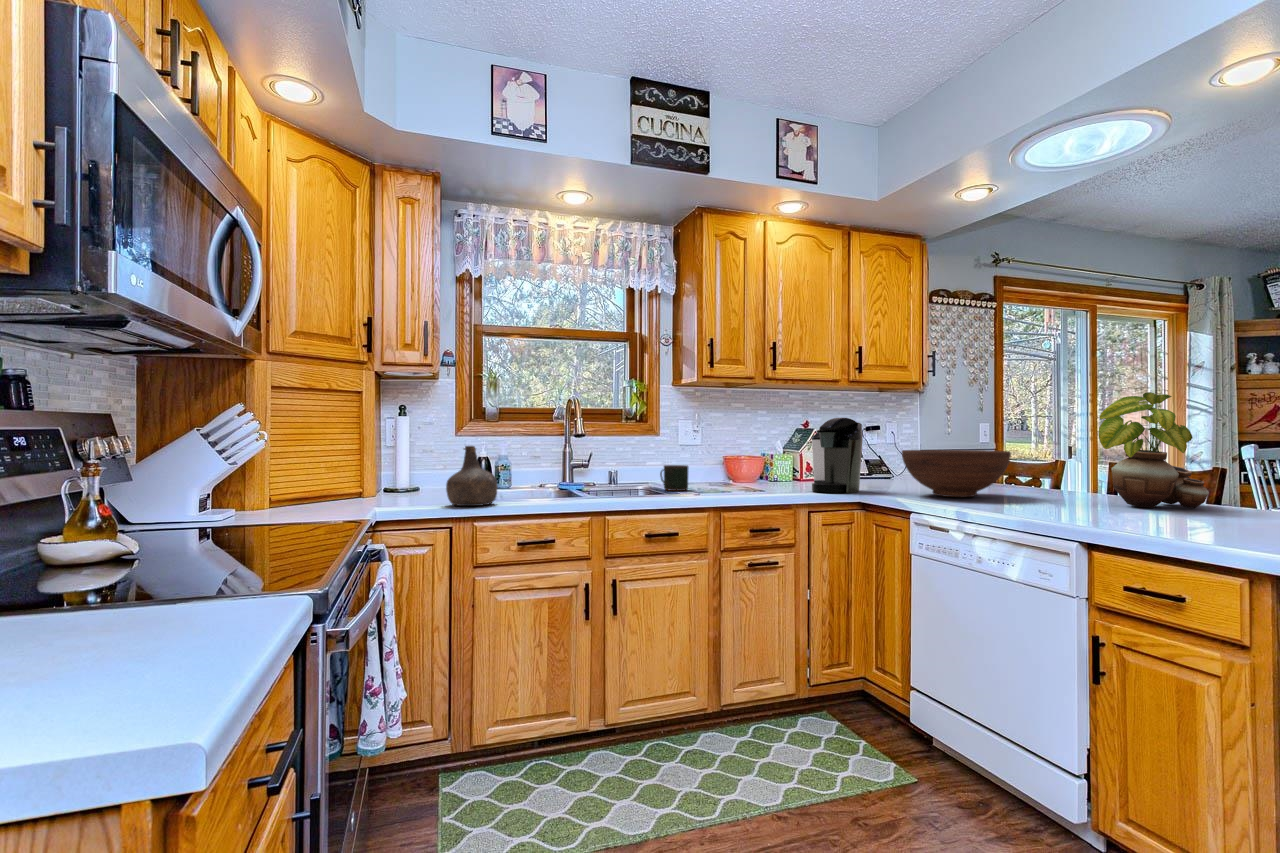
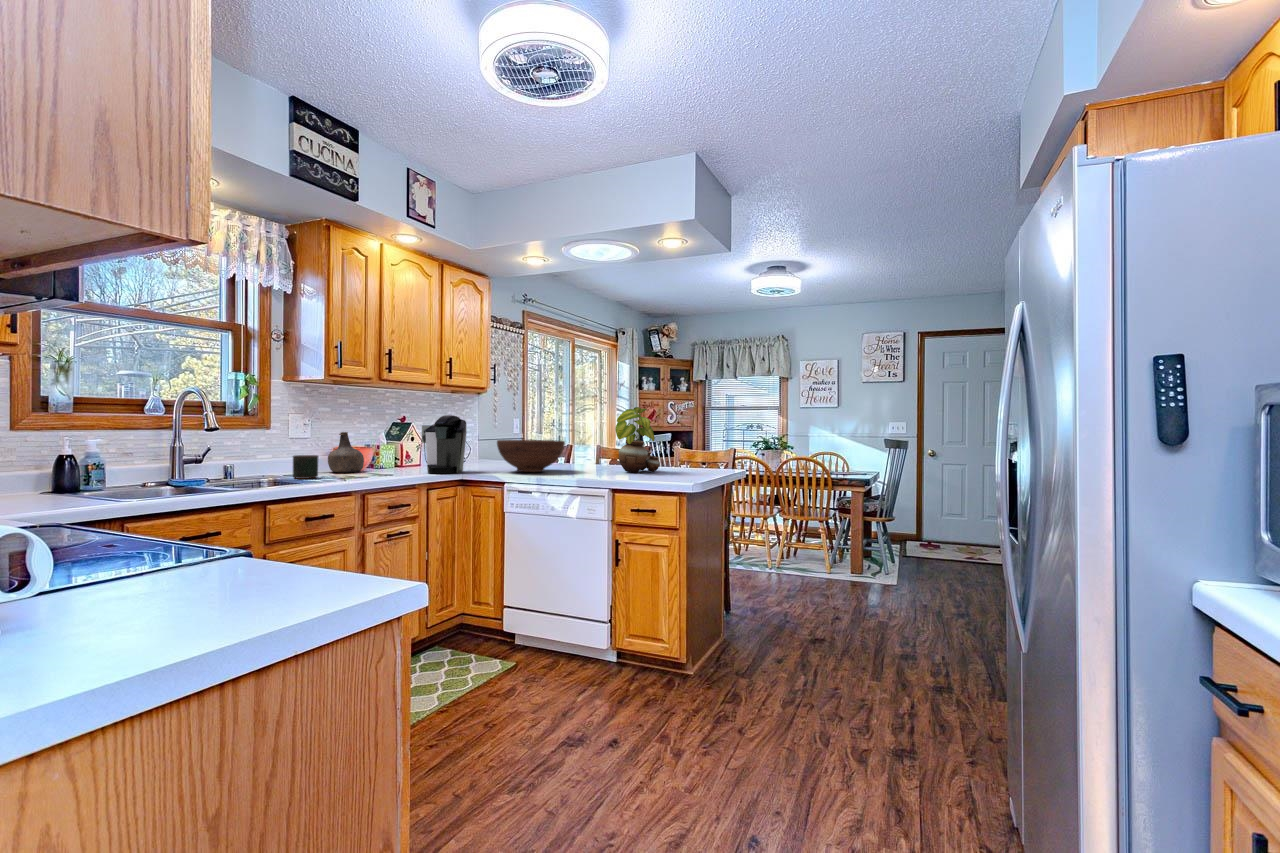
bottle: present [446,446,497,506] -> present [328,432,364,472]

